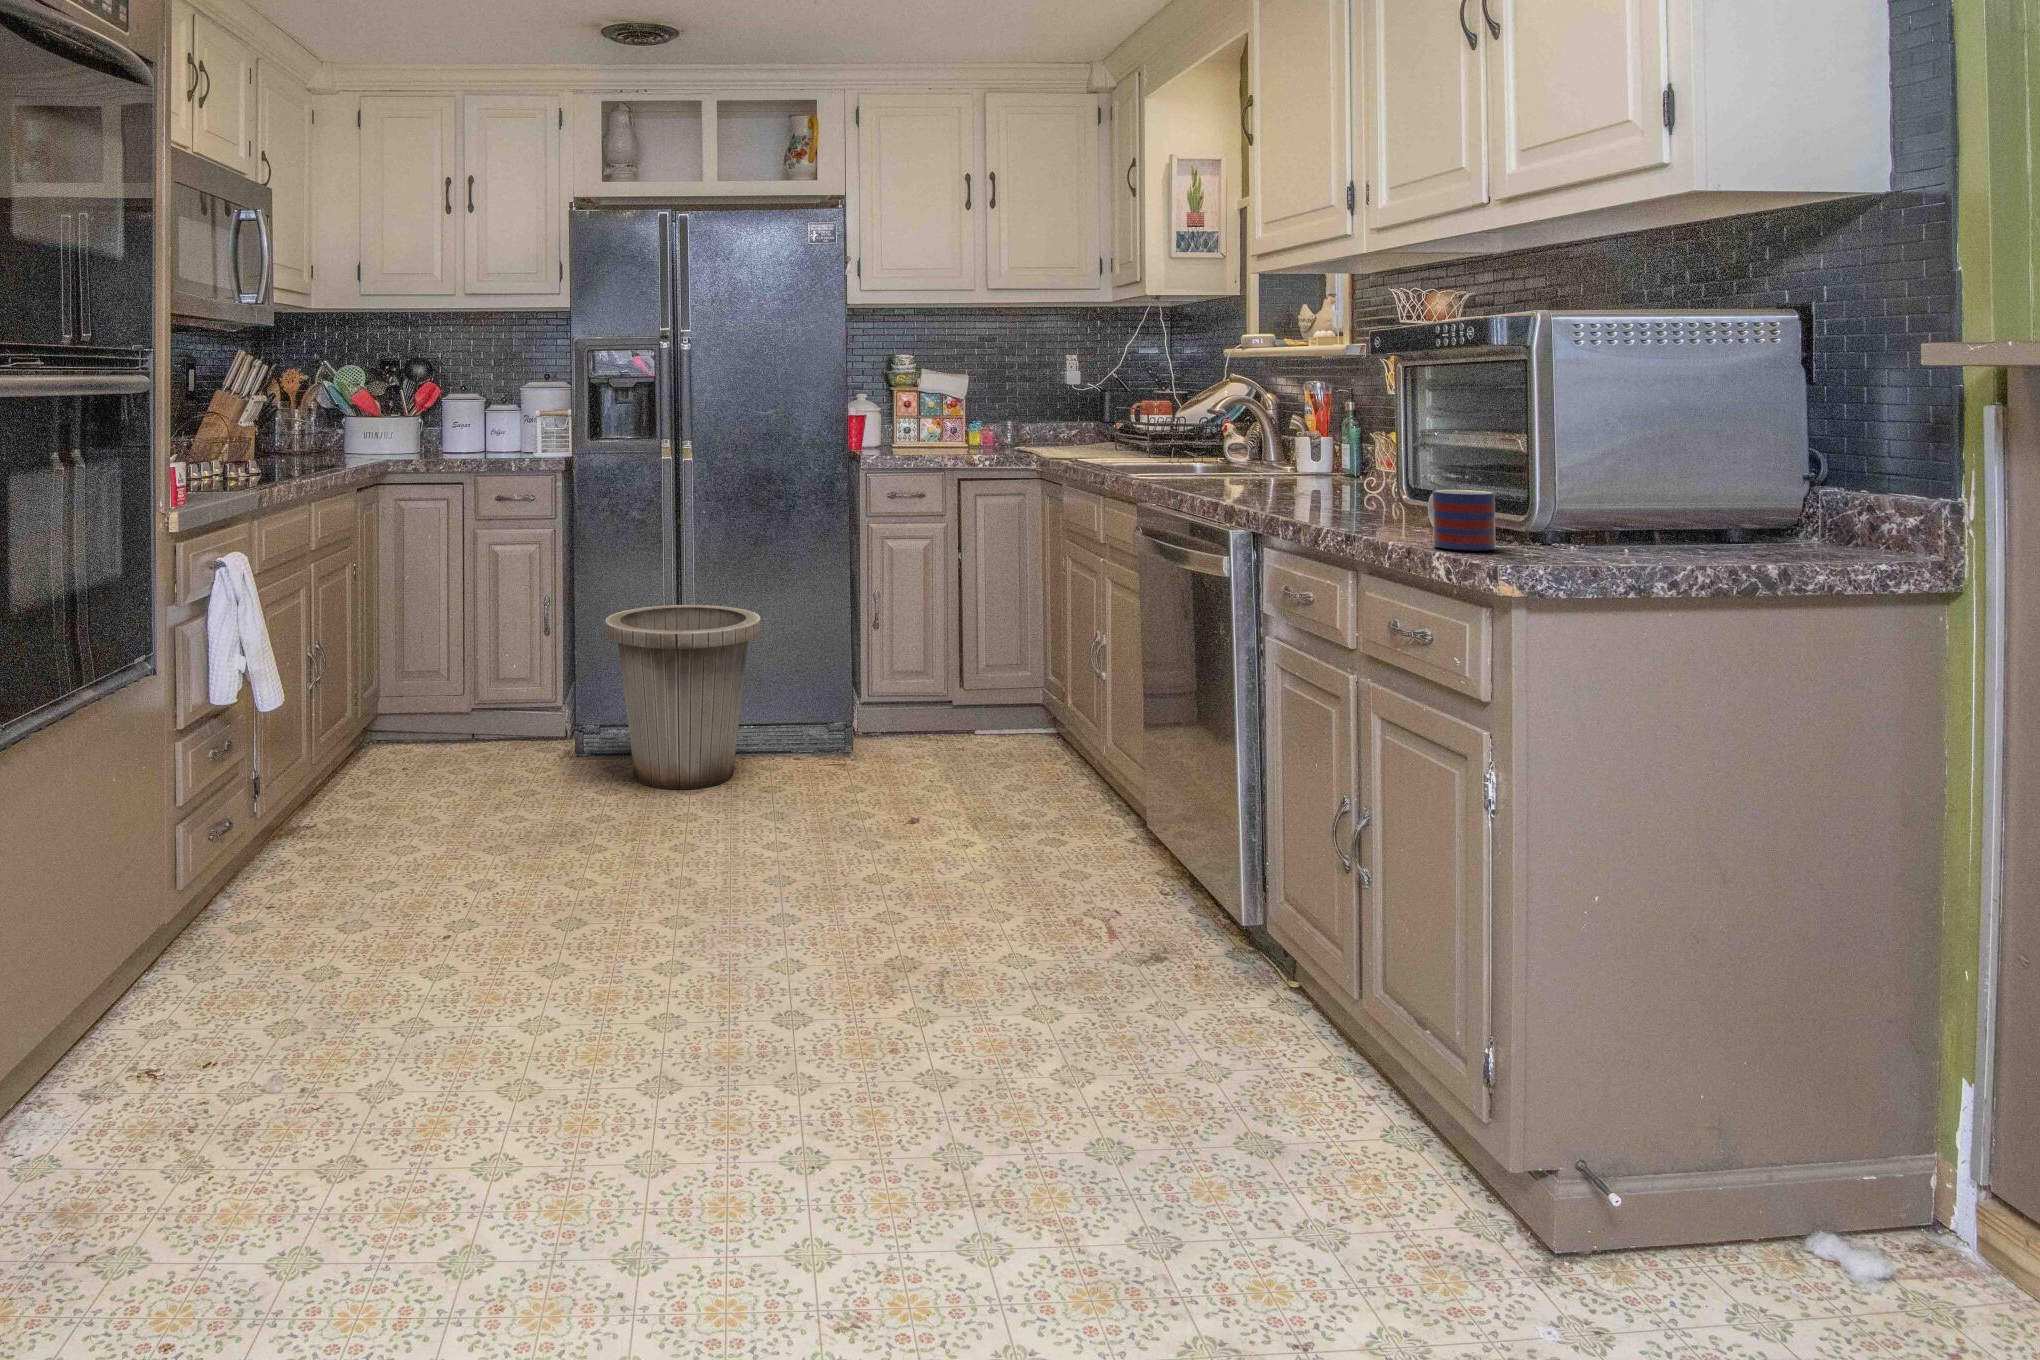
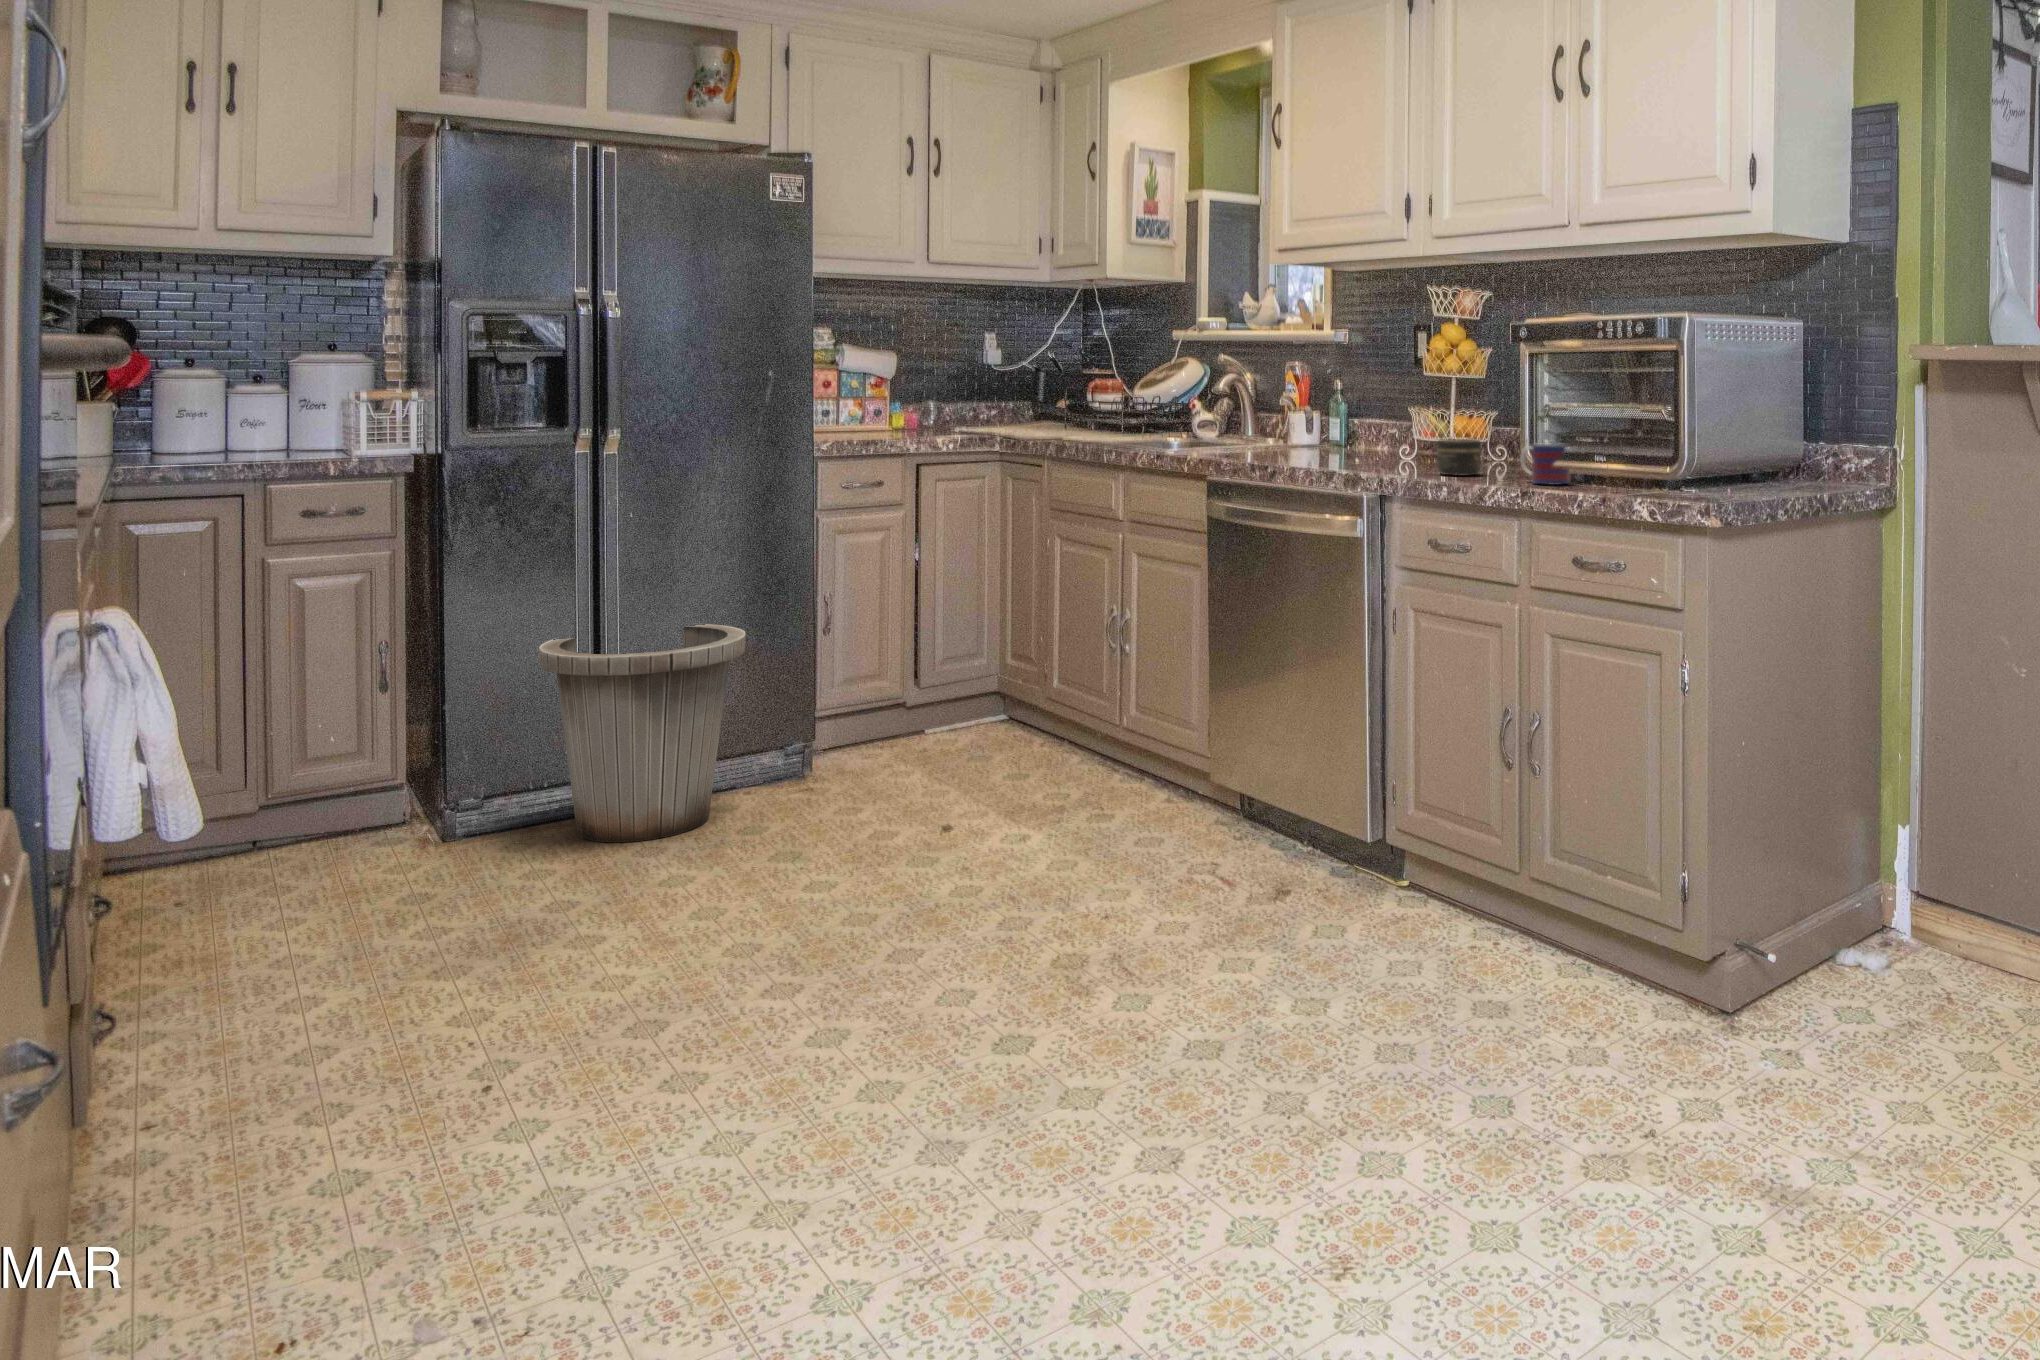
jar: none [1338,477,1403,527] -> present [1437,439,1481,476]

